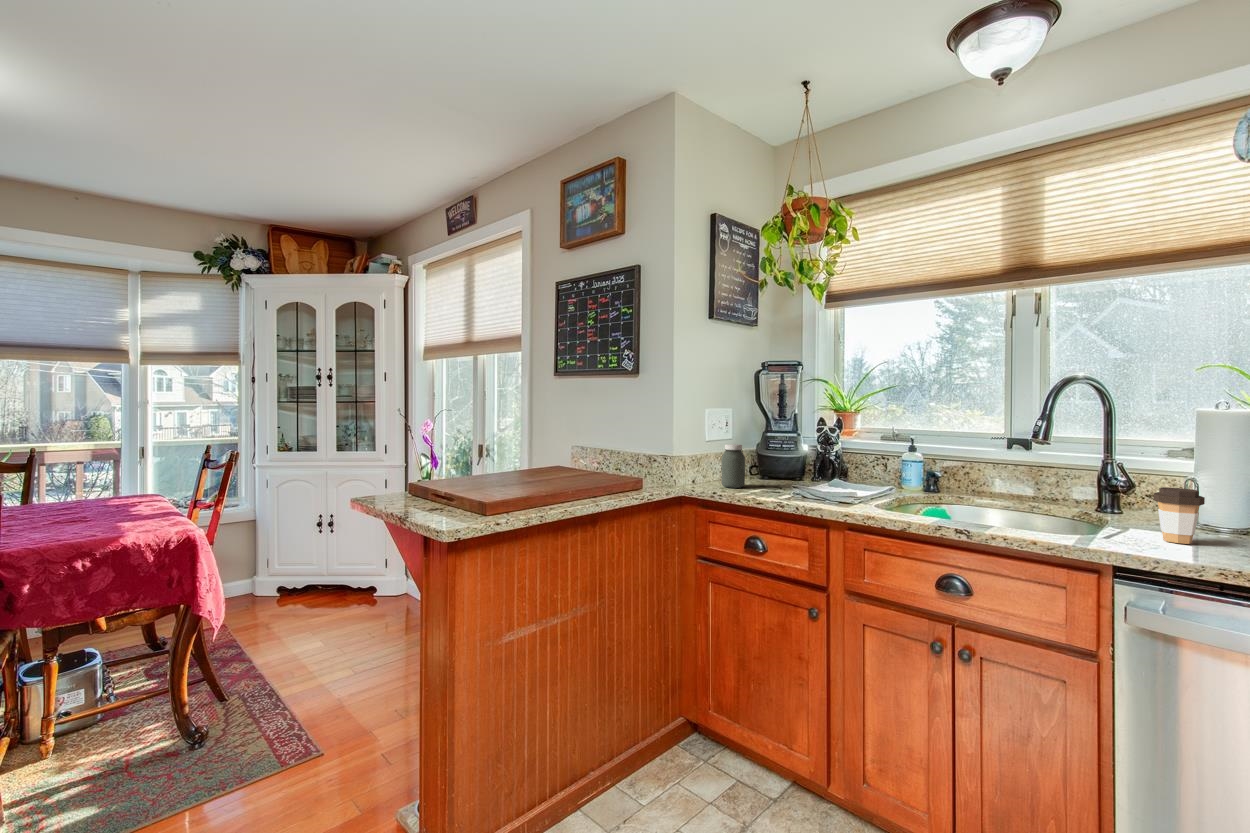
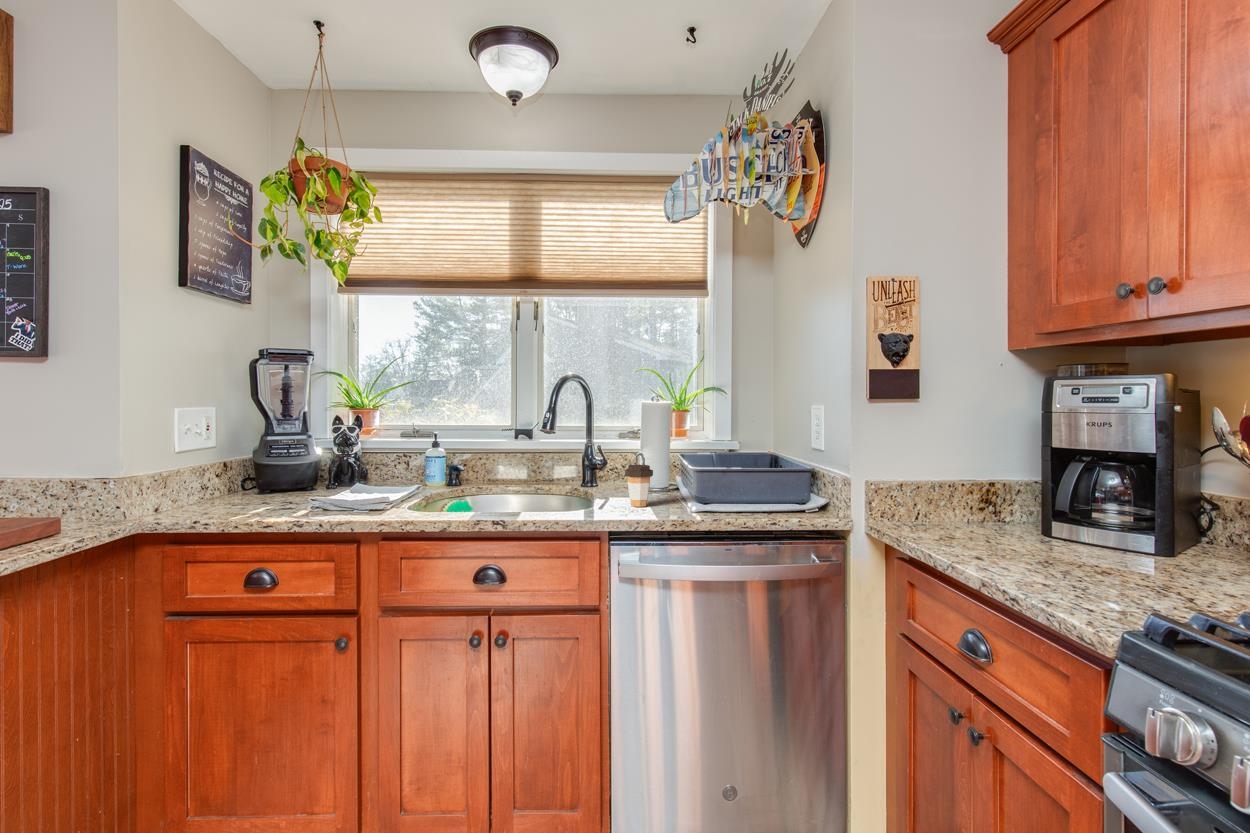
jar: present [722,444,745,488] -> none [204,452,241,509]

